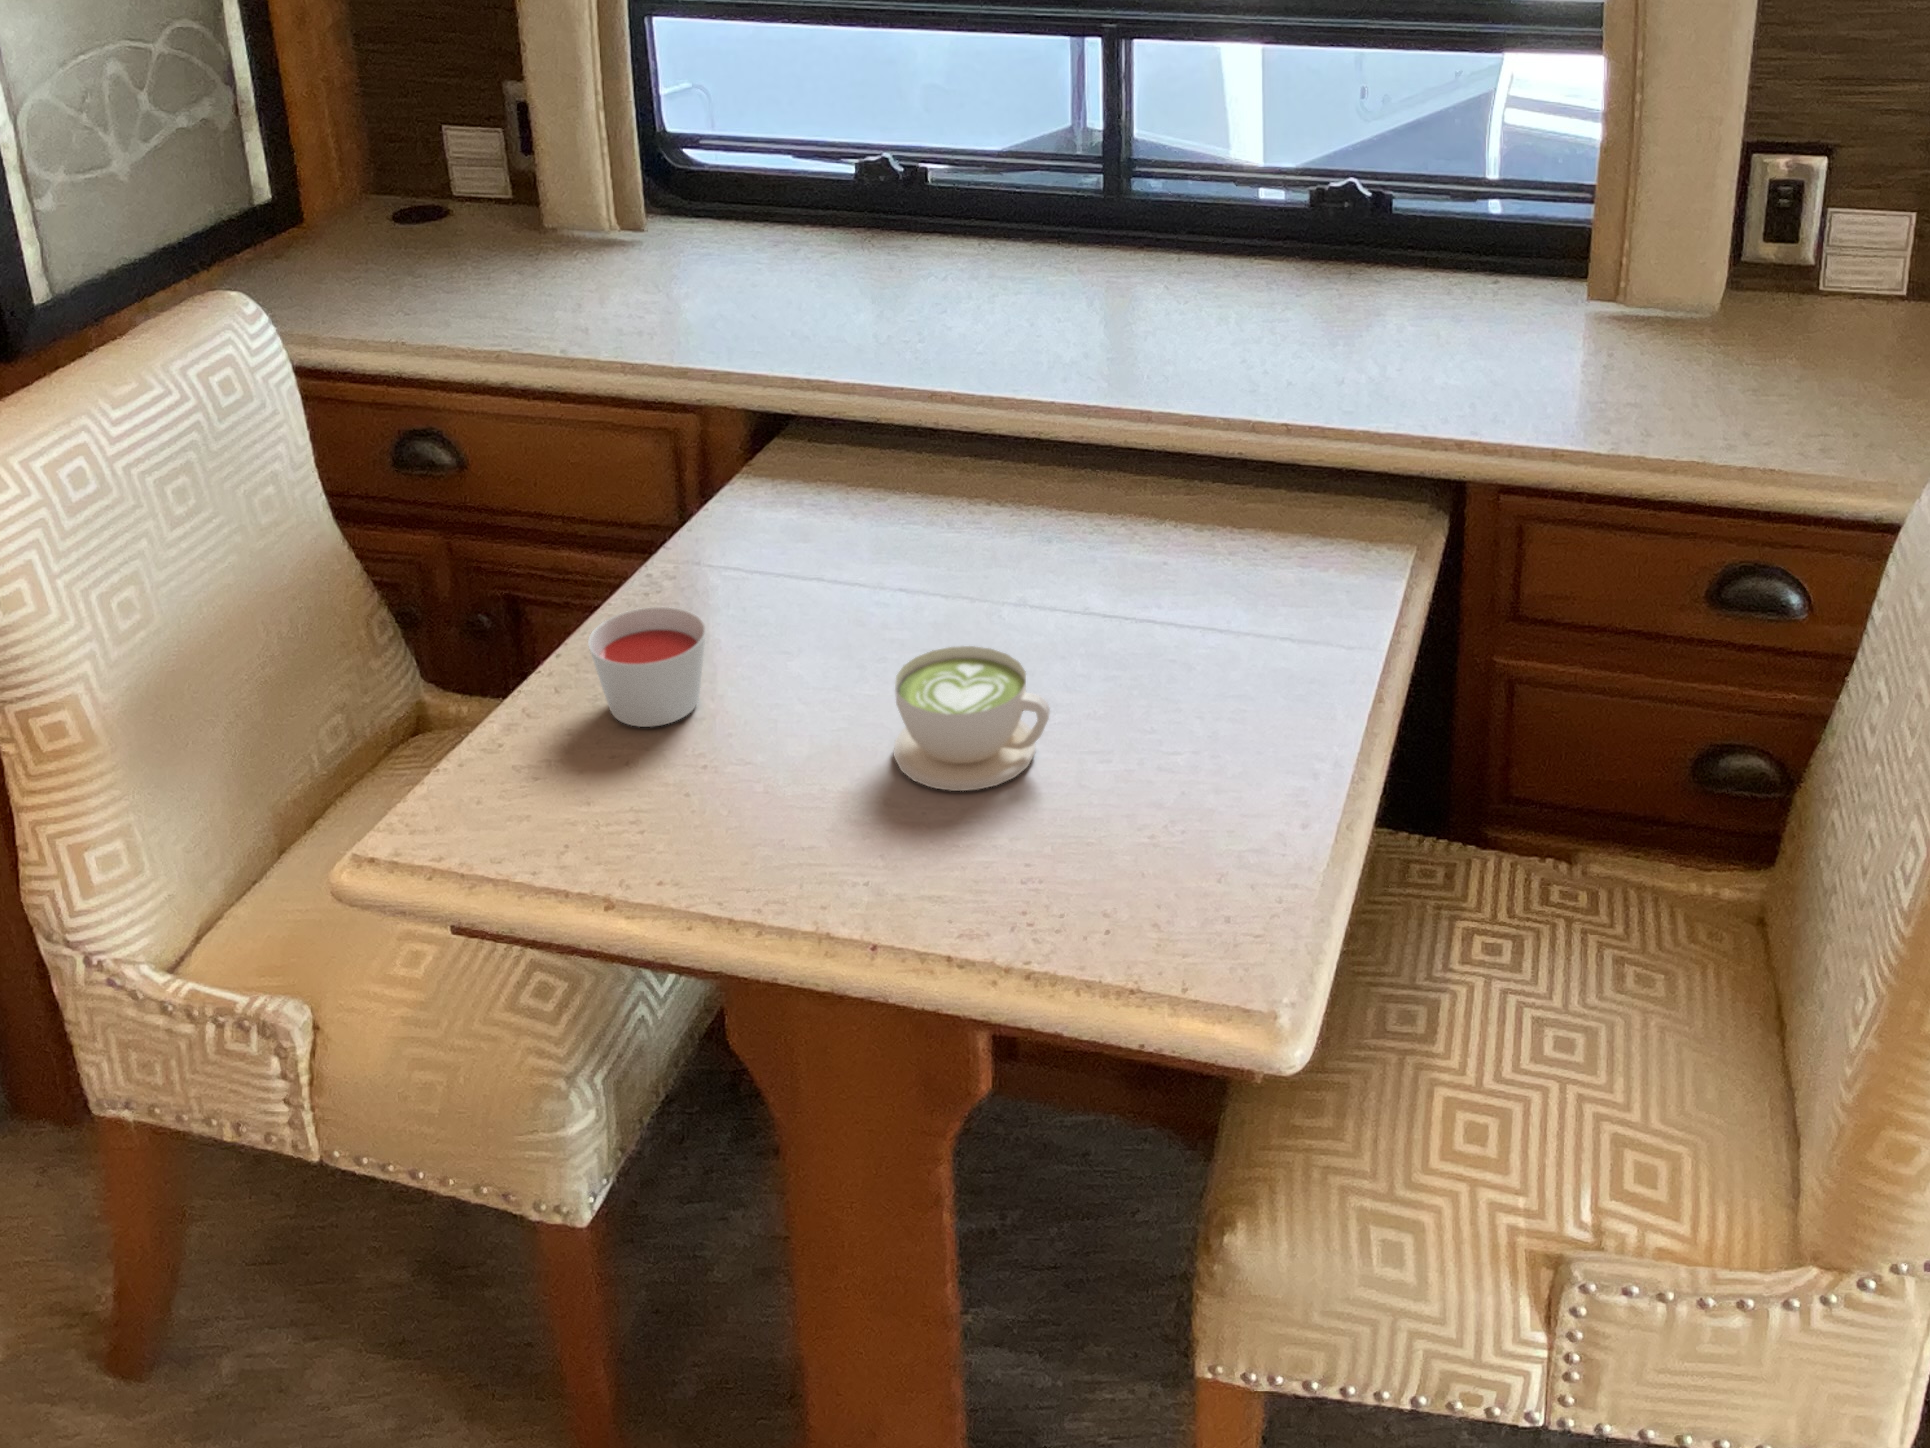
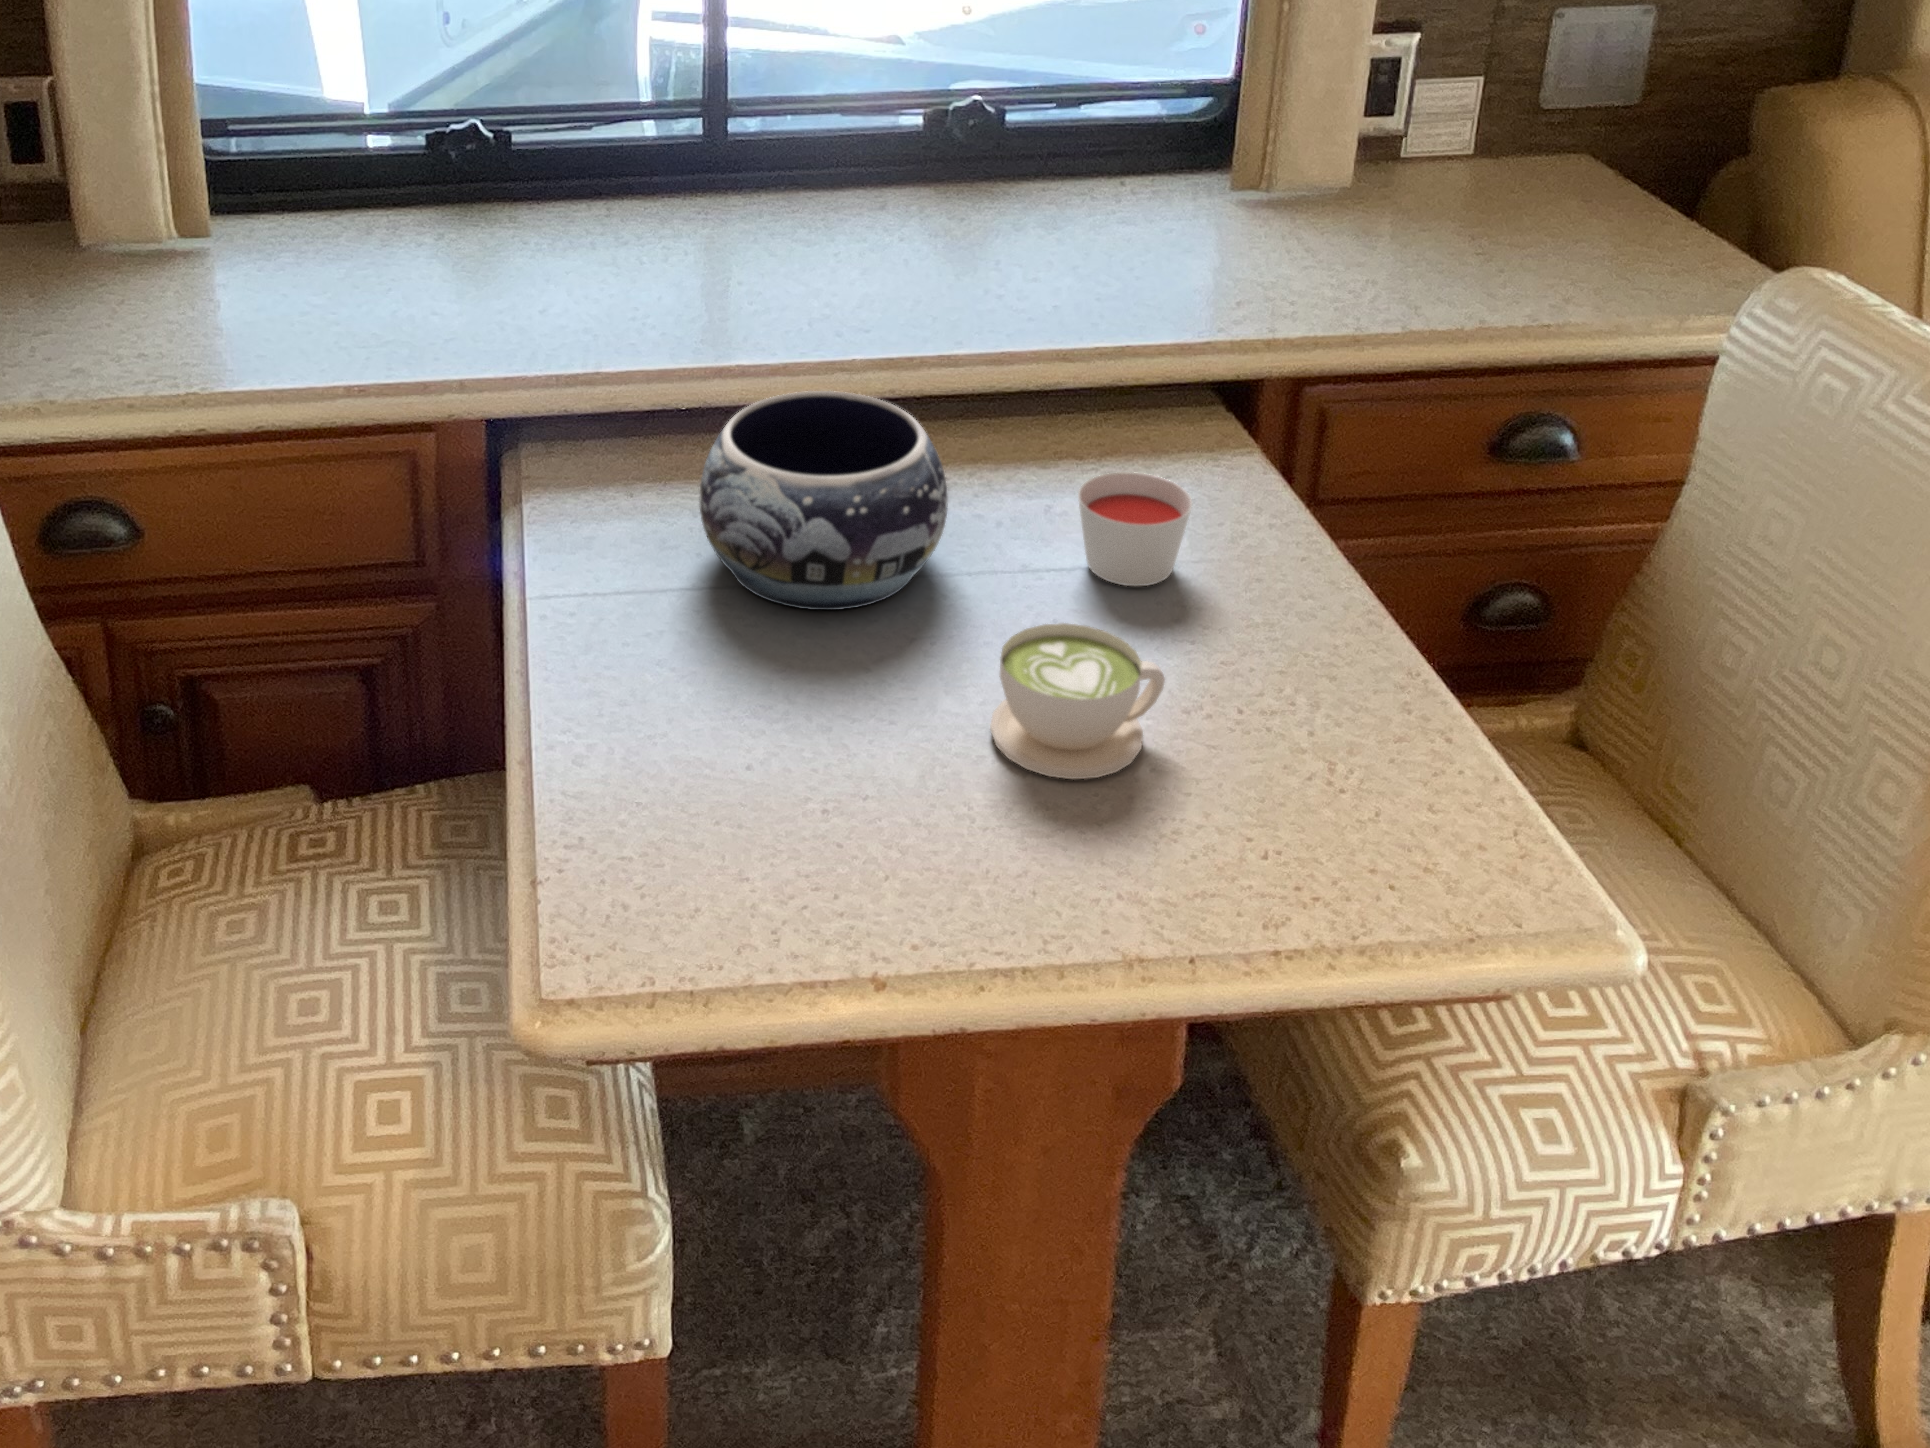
decorative bowl: none [797,416,1025,615] -> present [699,391,948,610]
candle: present [588,607,706,727] -> present [1078,472,1192,586]

